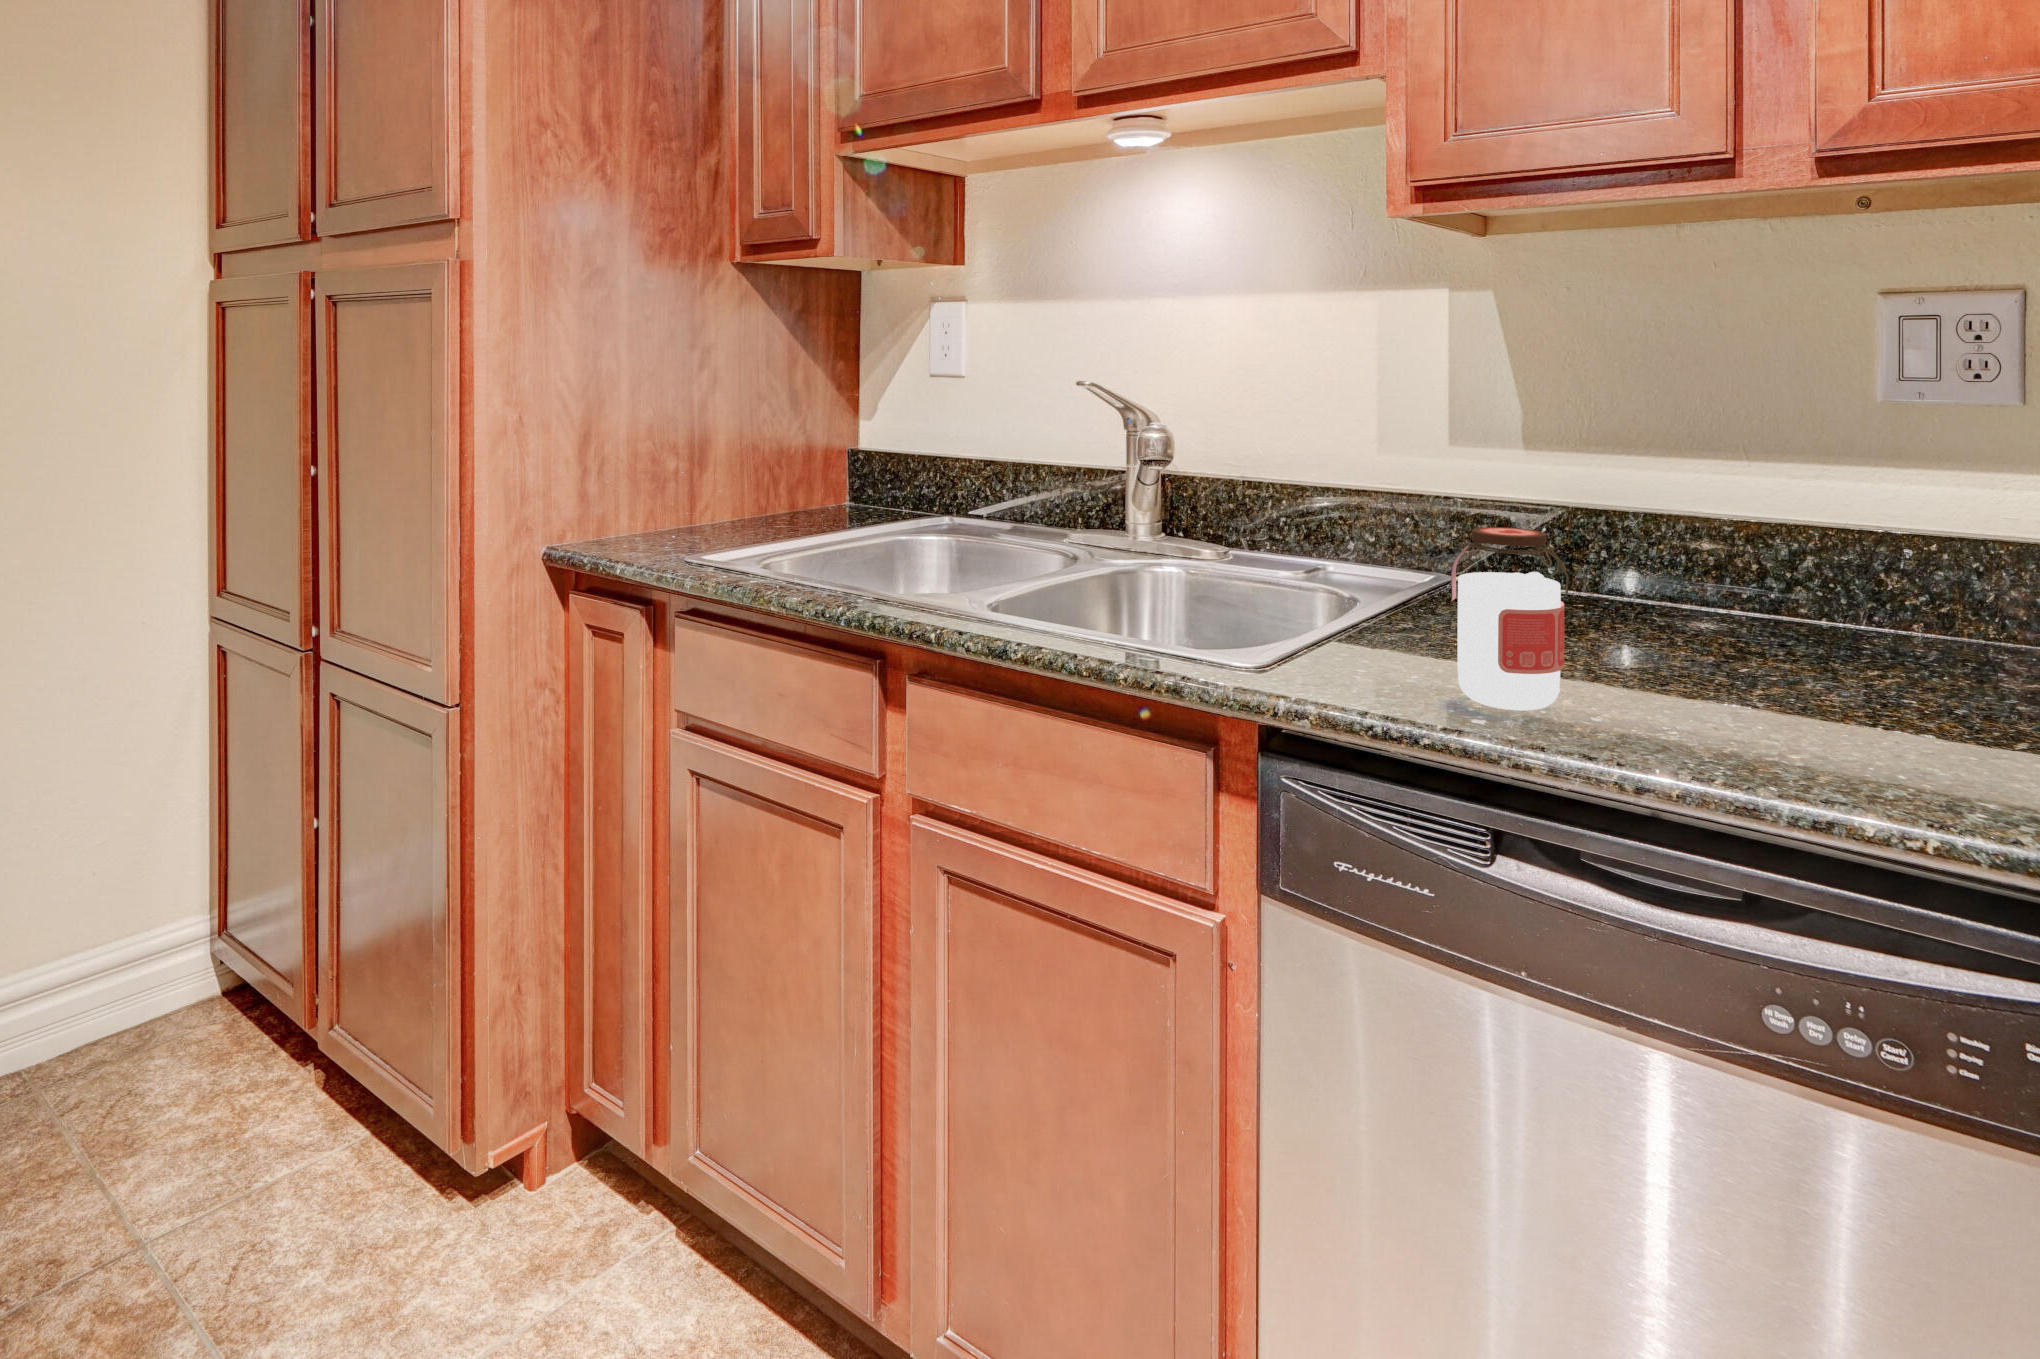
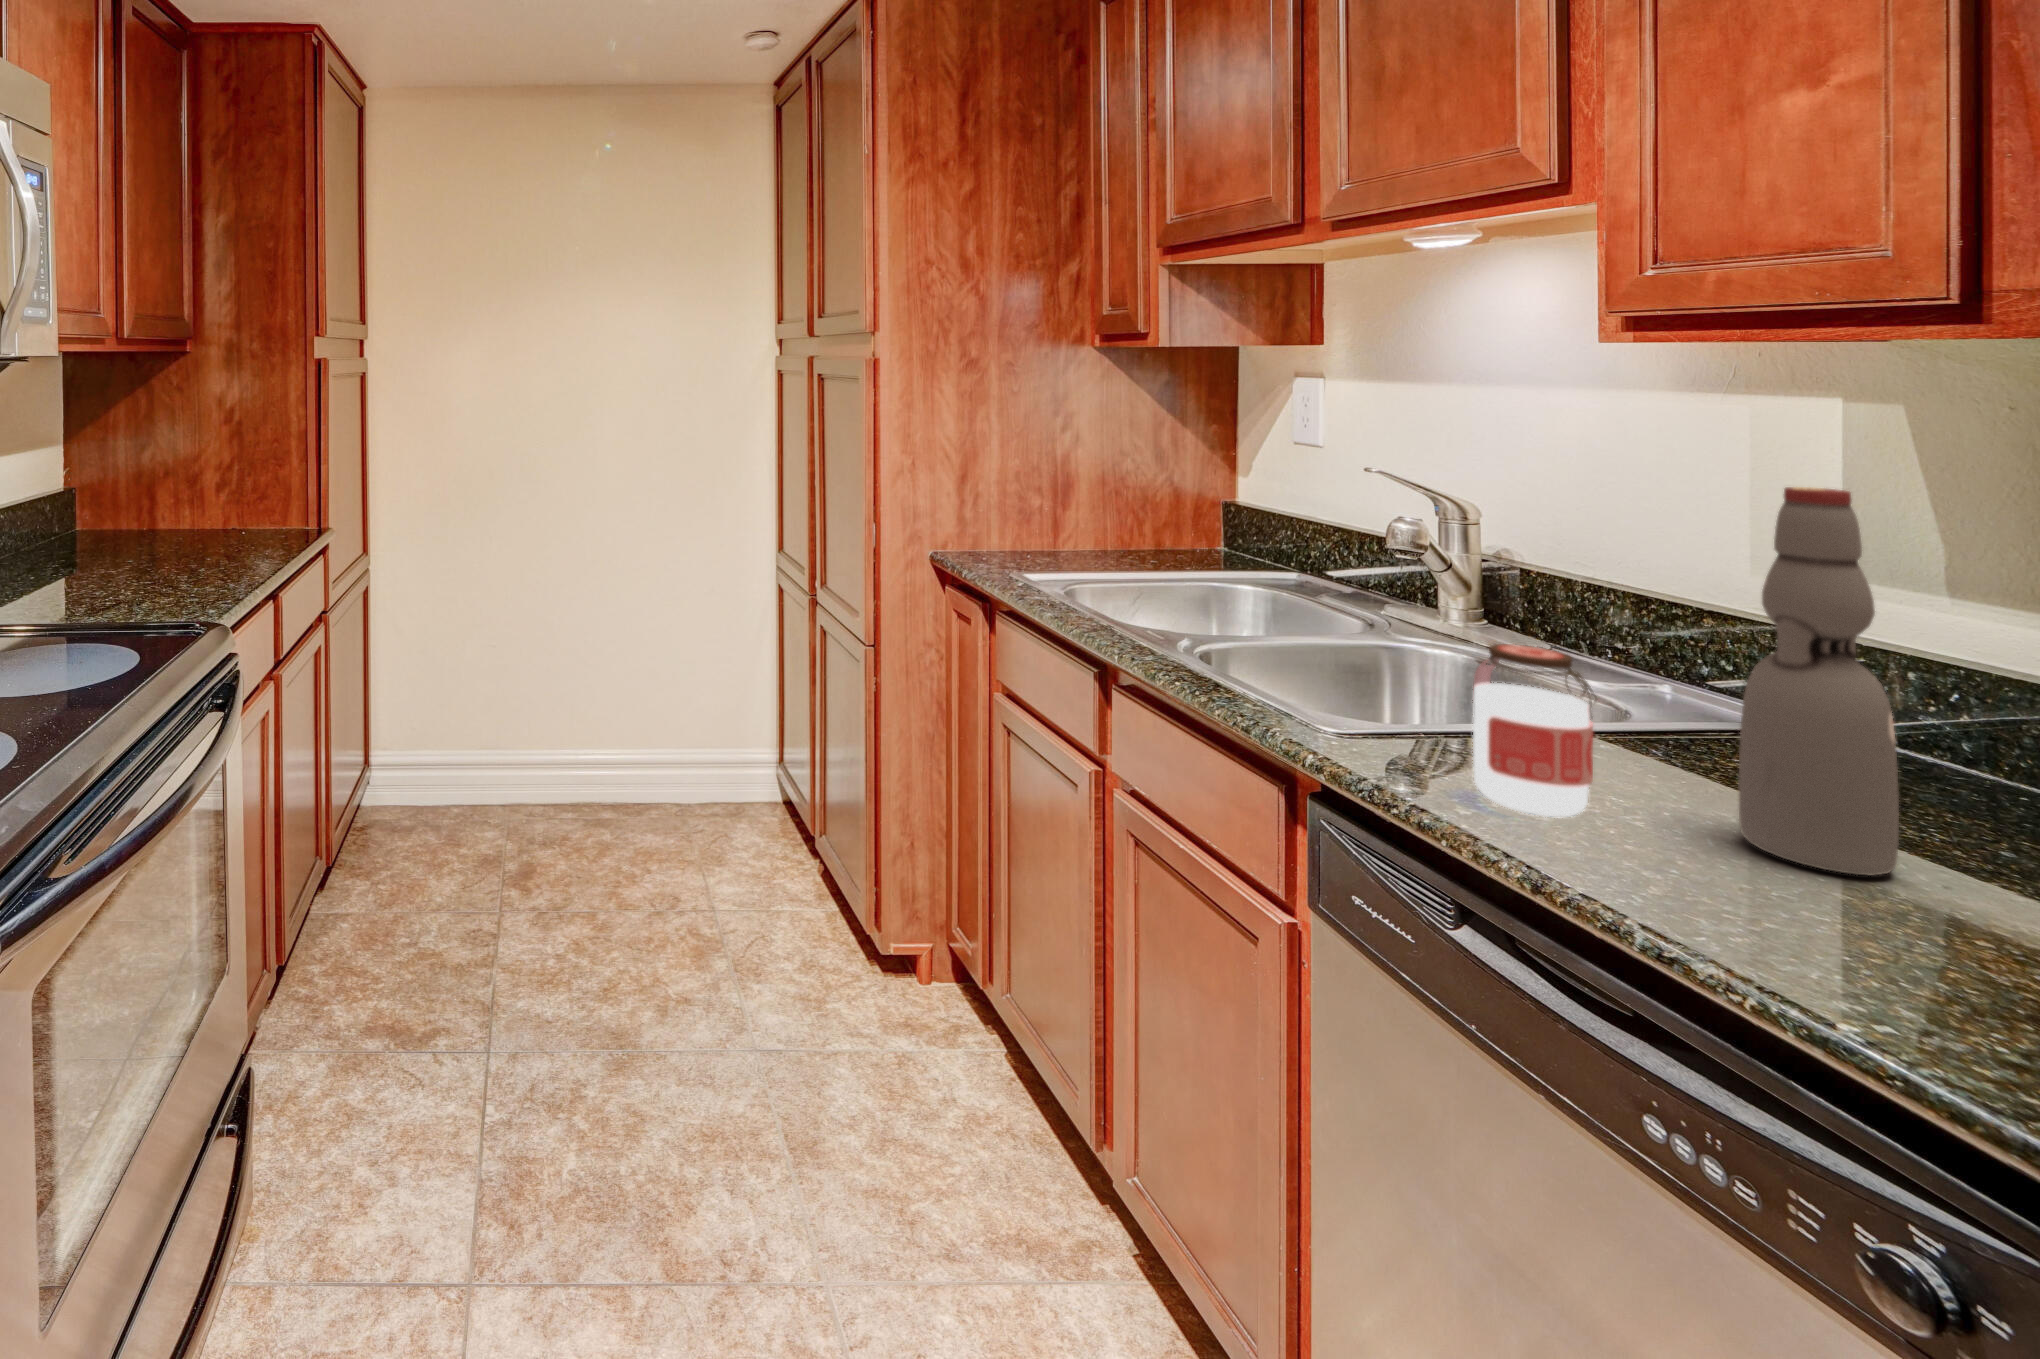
bottle: none [1618,338,1730,696] -> present [1739,487,1899,876]

